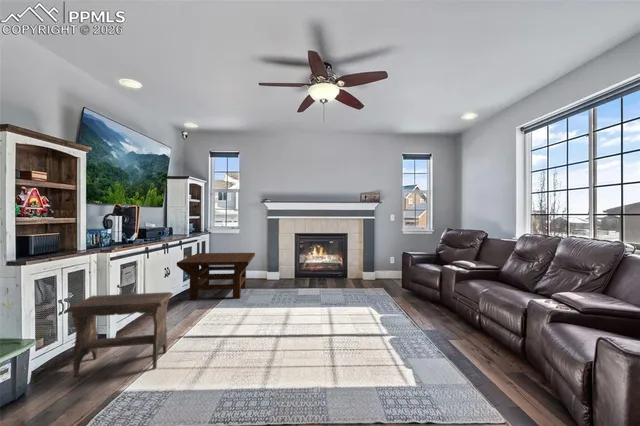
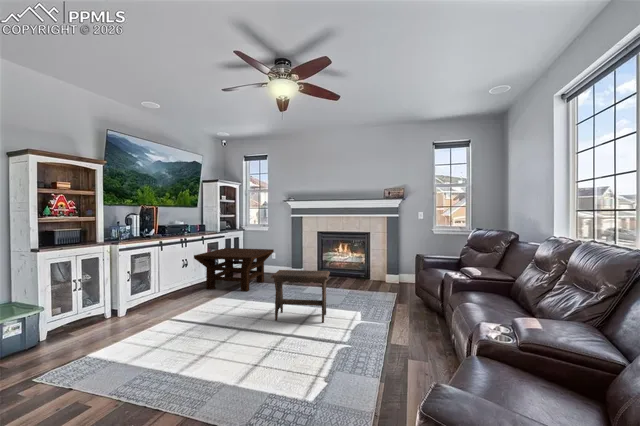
footstool: present [66,292,173,376] -> present [271,270,330,323]

